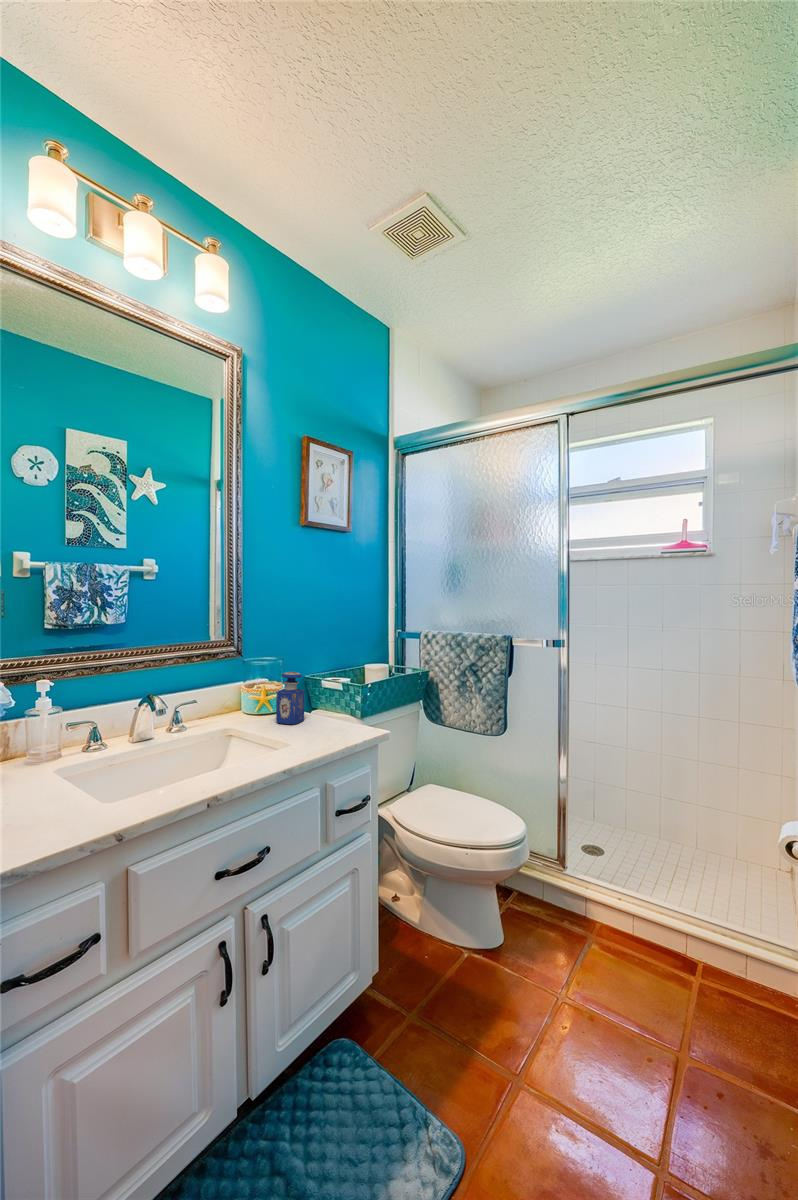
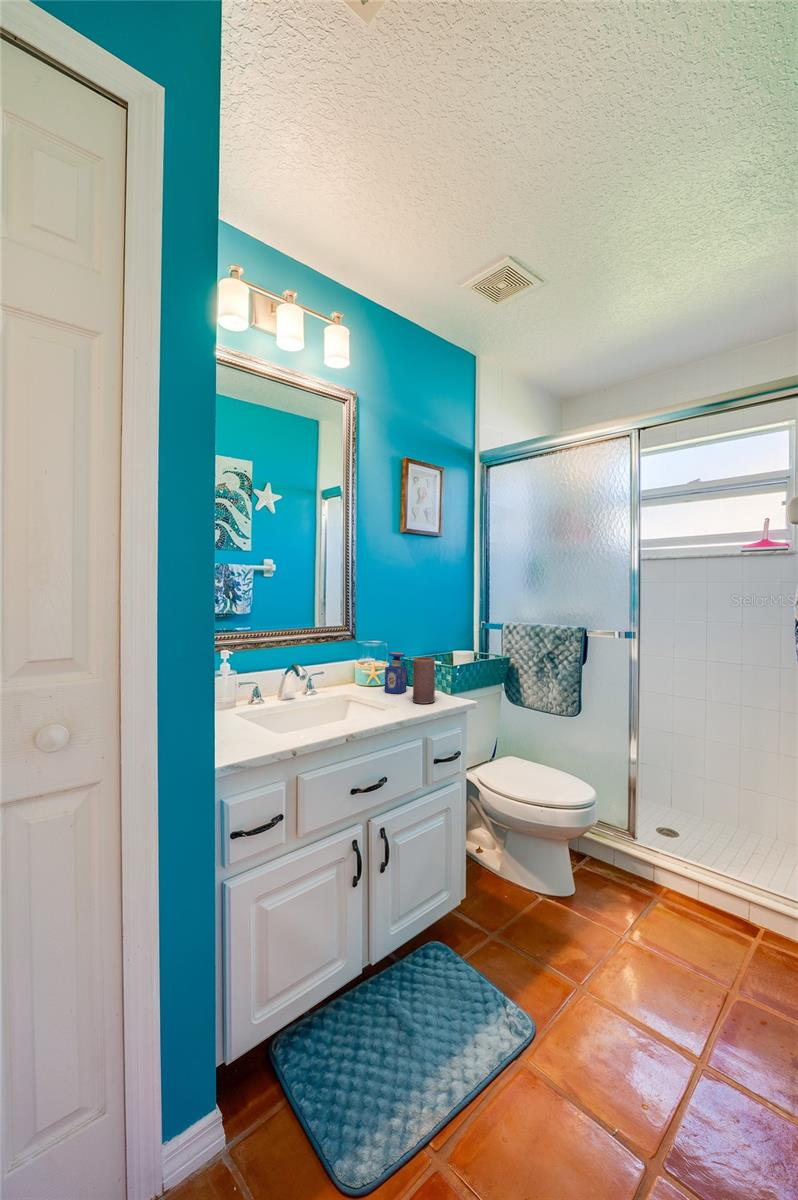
candle: none [310,679,338,739] -> present [413,657,435,704]

